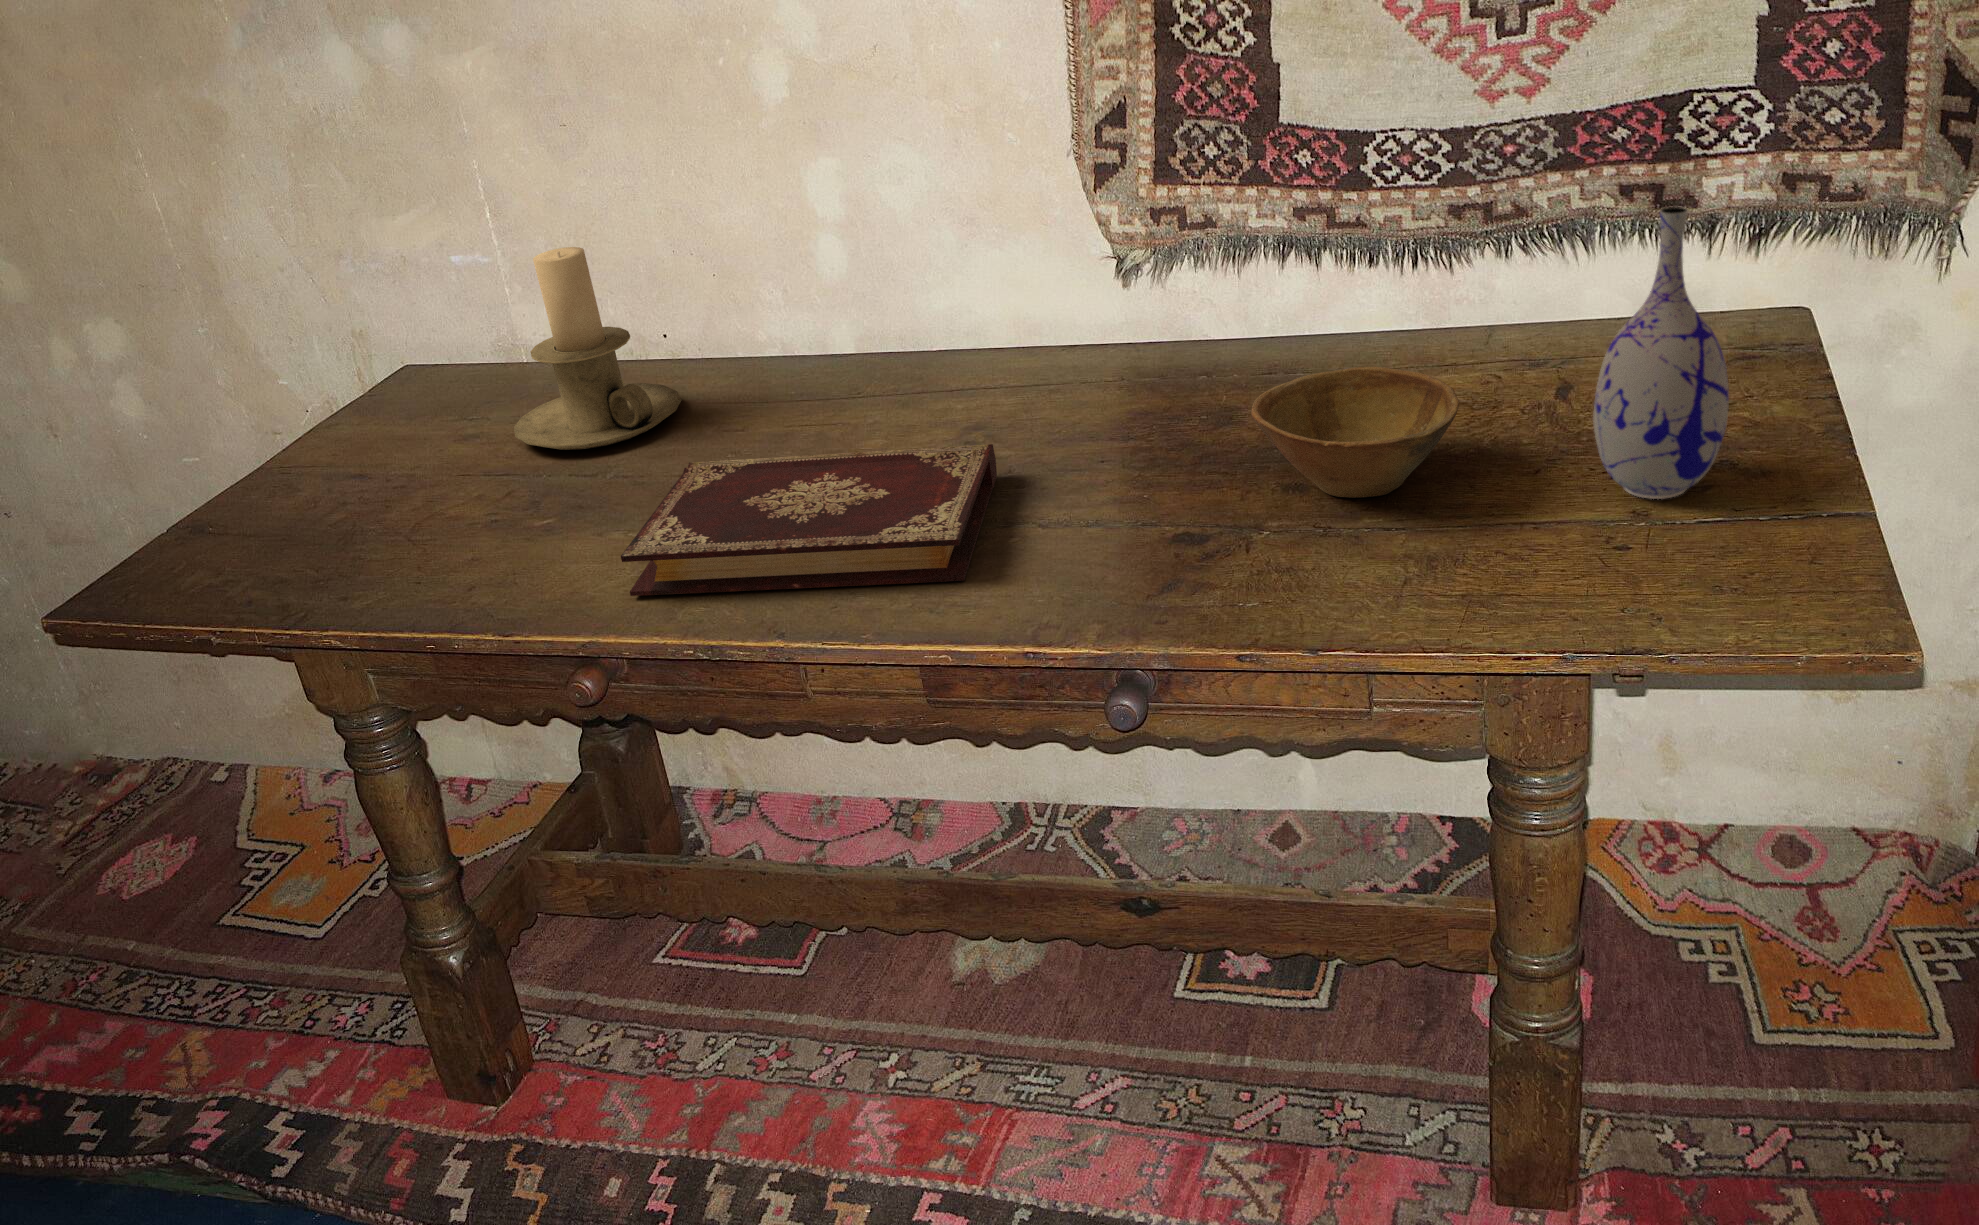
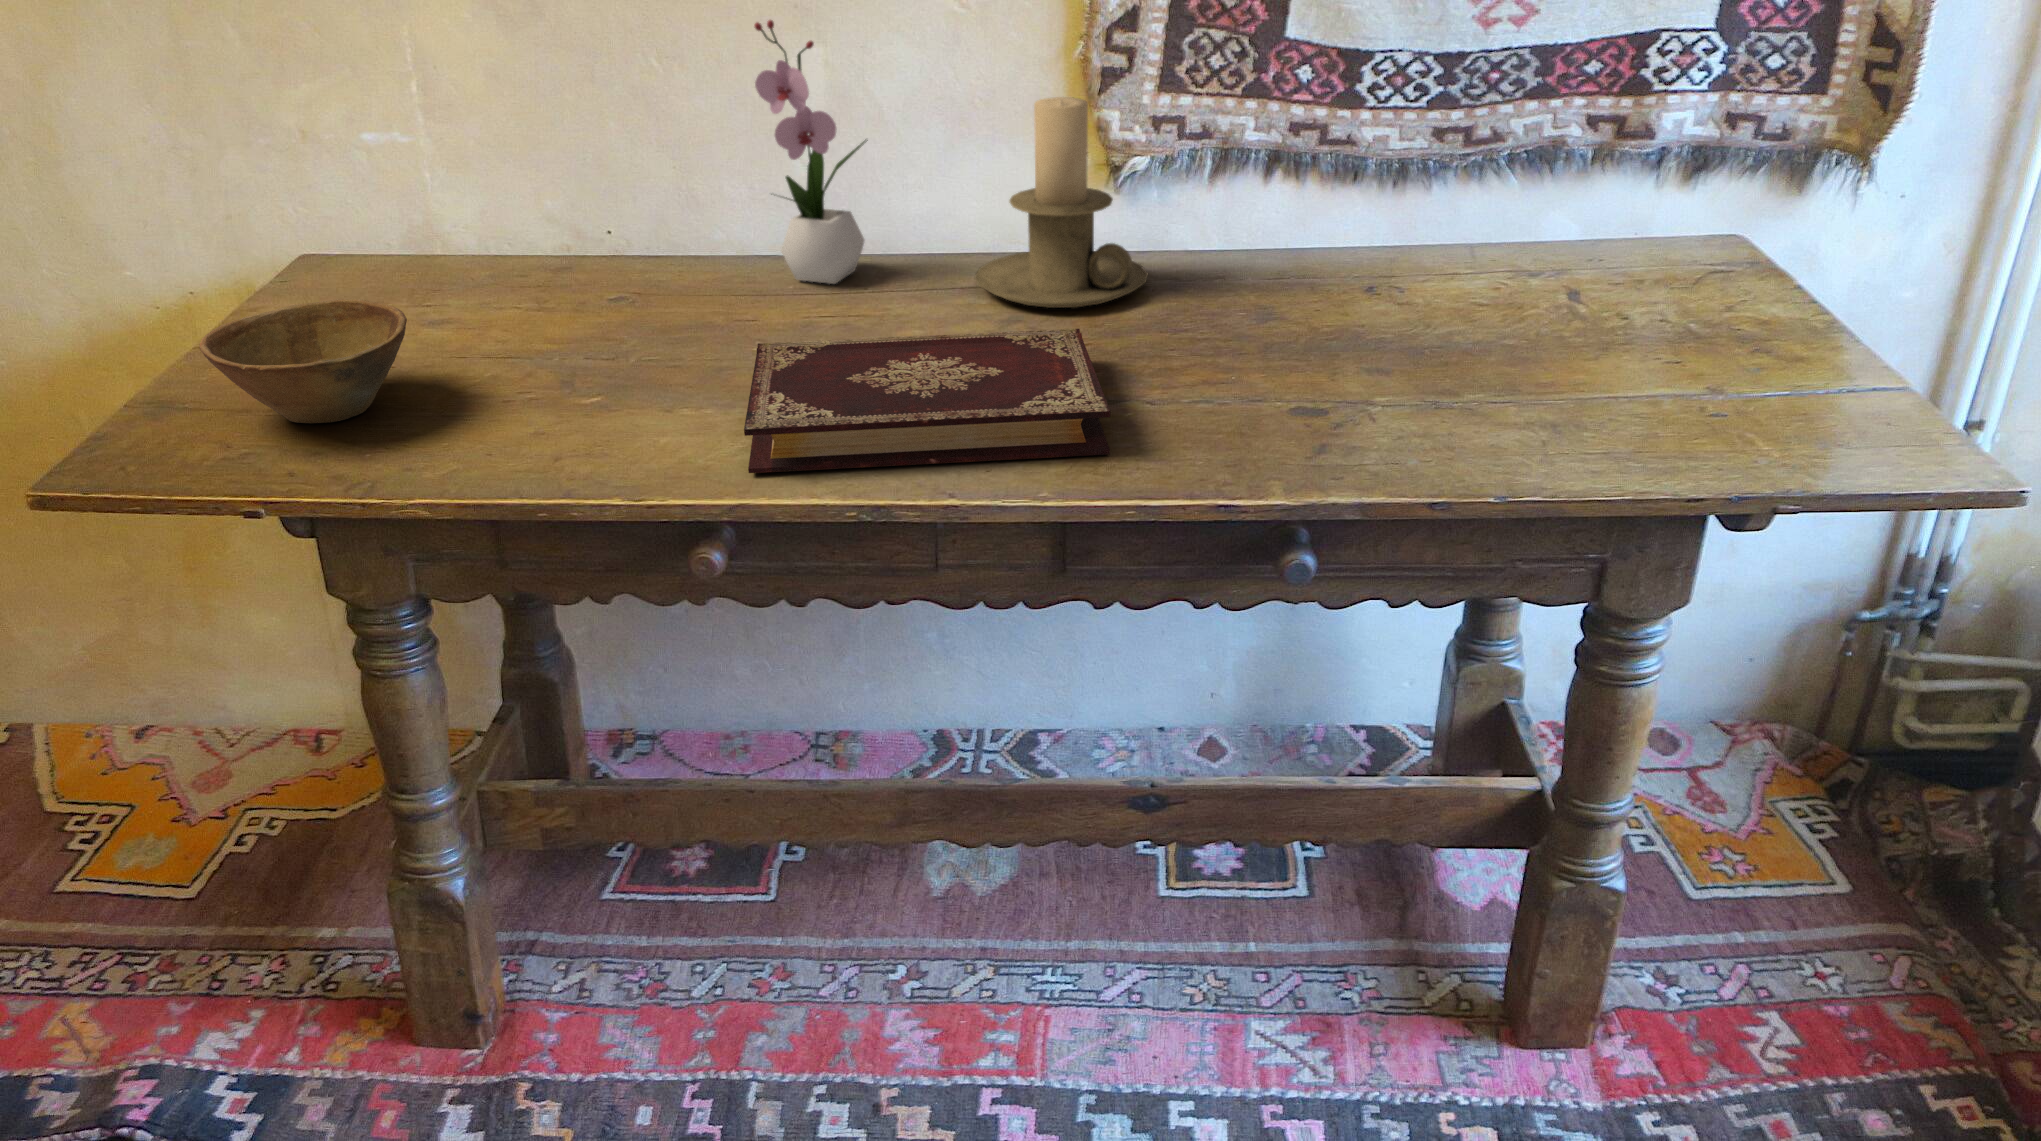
flower arrangement: none [723,143,855,390] -> present [754,20,868,284]
vase: present [1593,206,1729,499] -> none [1665,108,1793,380]
candle holder: present [514,247,681,450] -> present [975,97,1148,308]
bowl: present [1251,367,1459,498] -> present [199,299,407,423]

